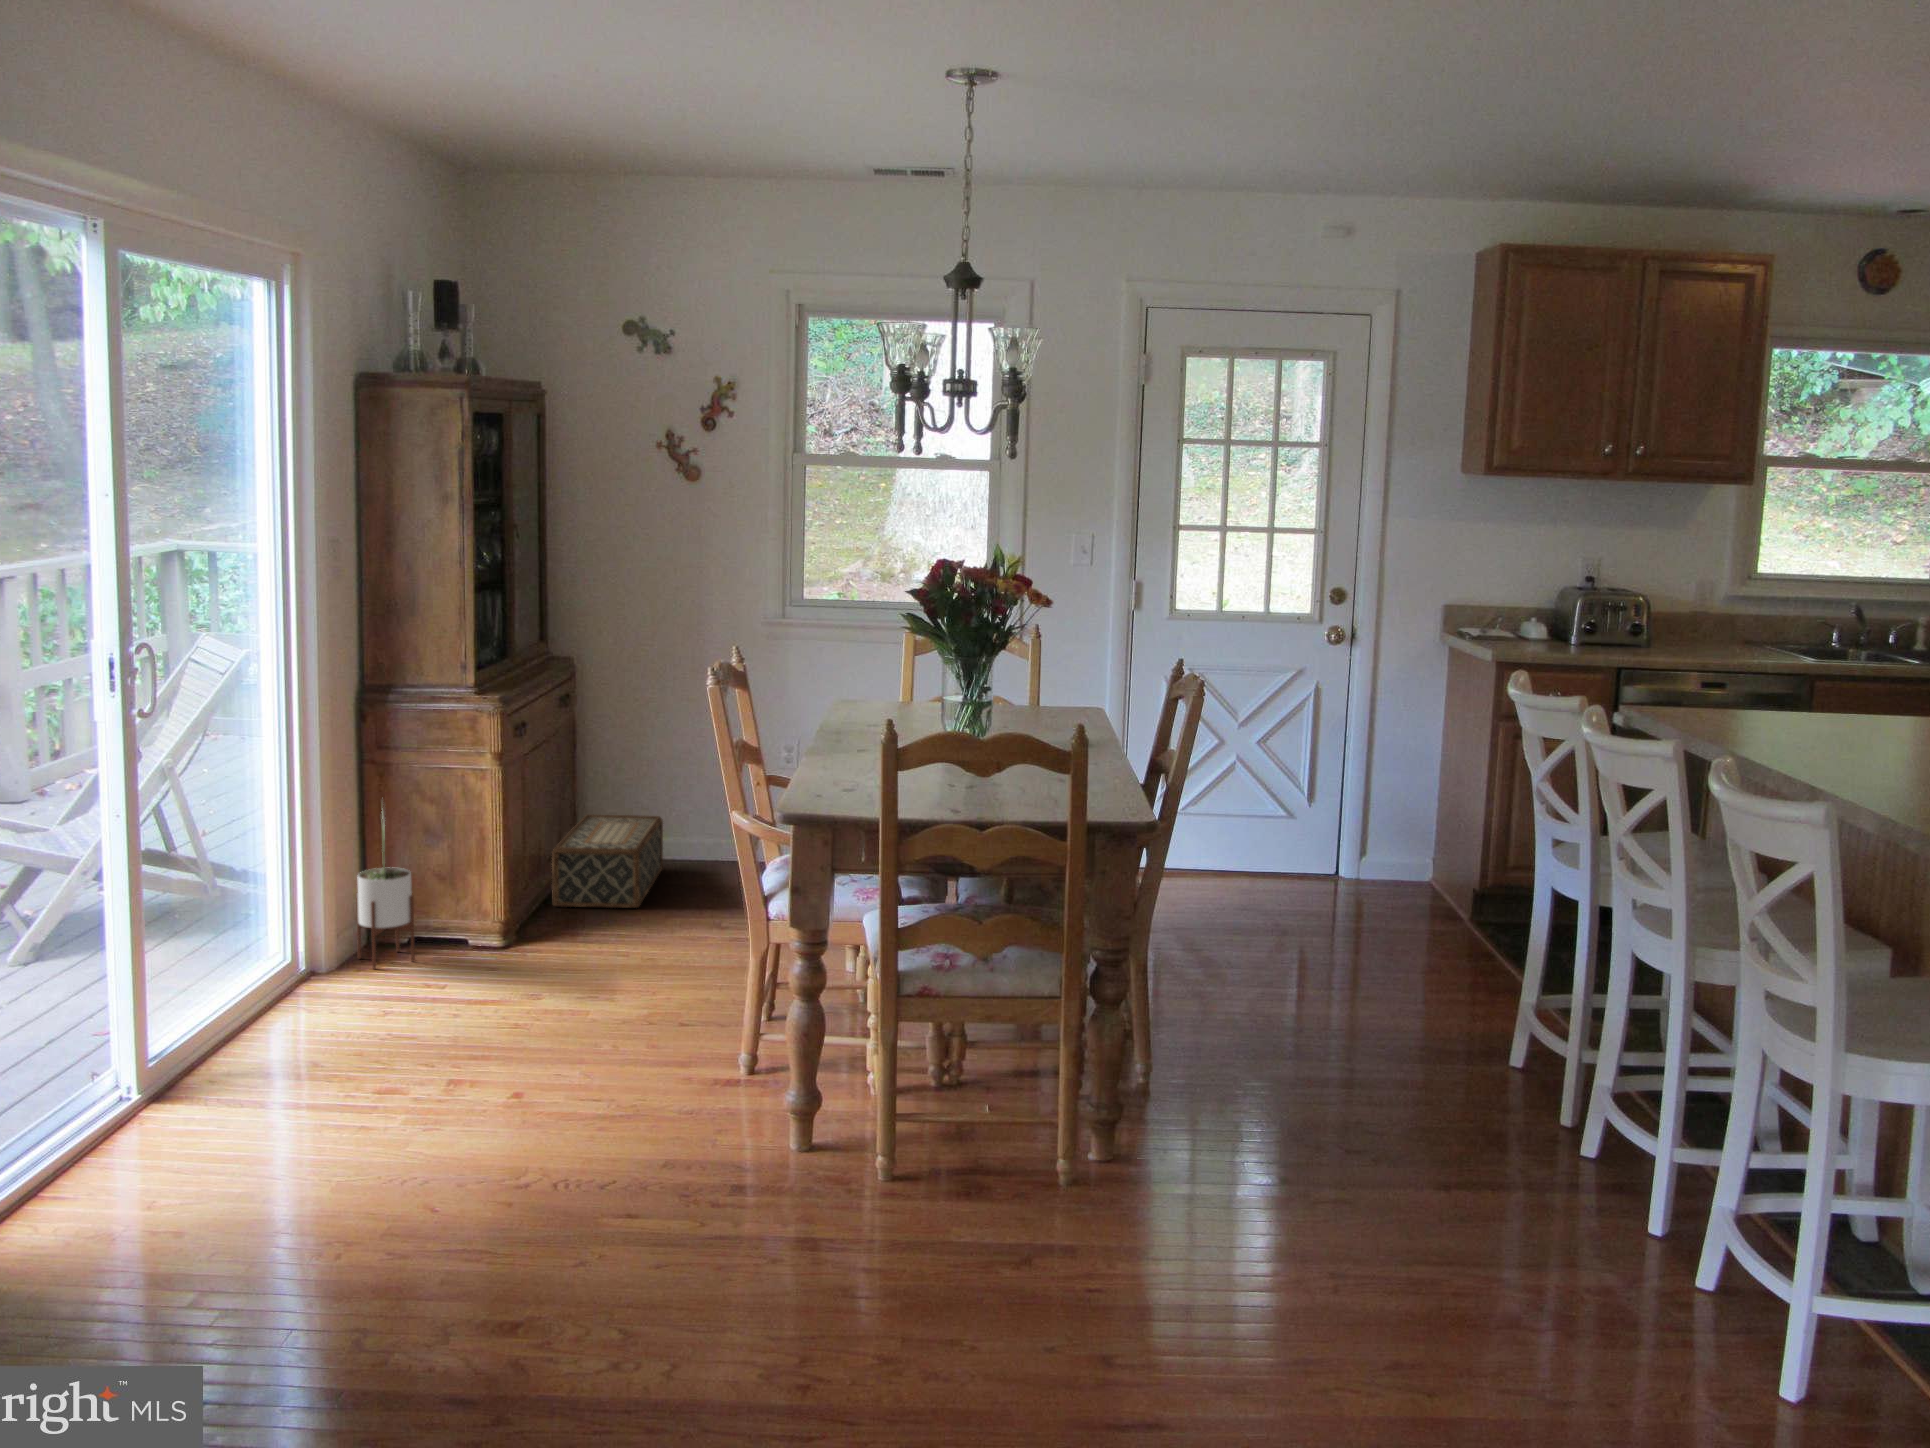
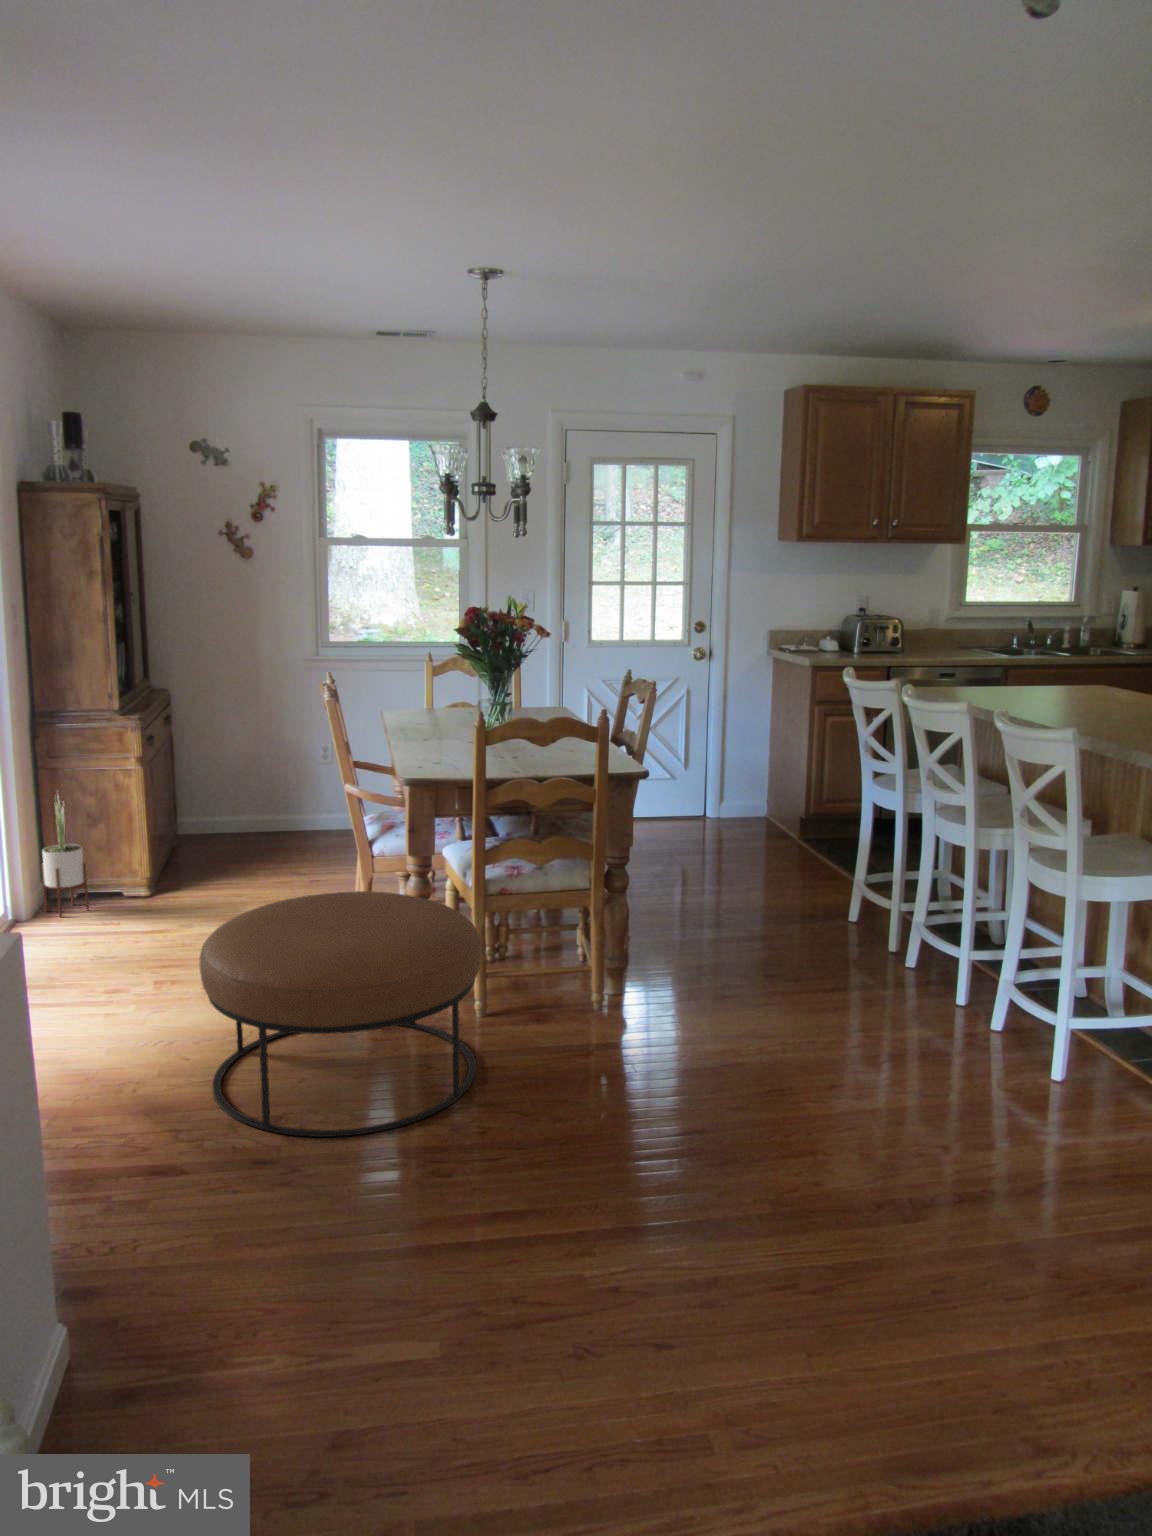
woven basket: present [552,814,663,908] -> none [173,800,245,867]
ottoman: none [448,976,862,1352] -> present [199,891,482,1137]

